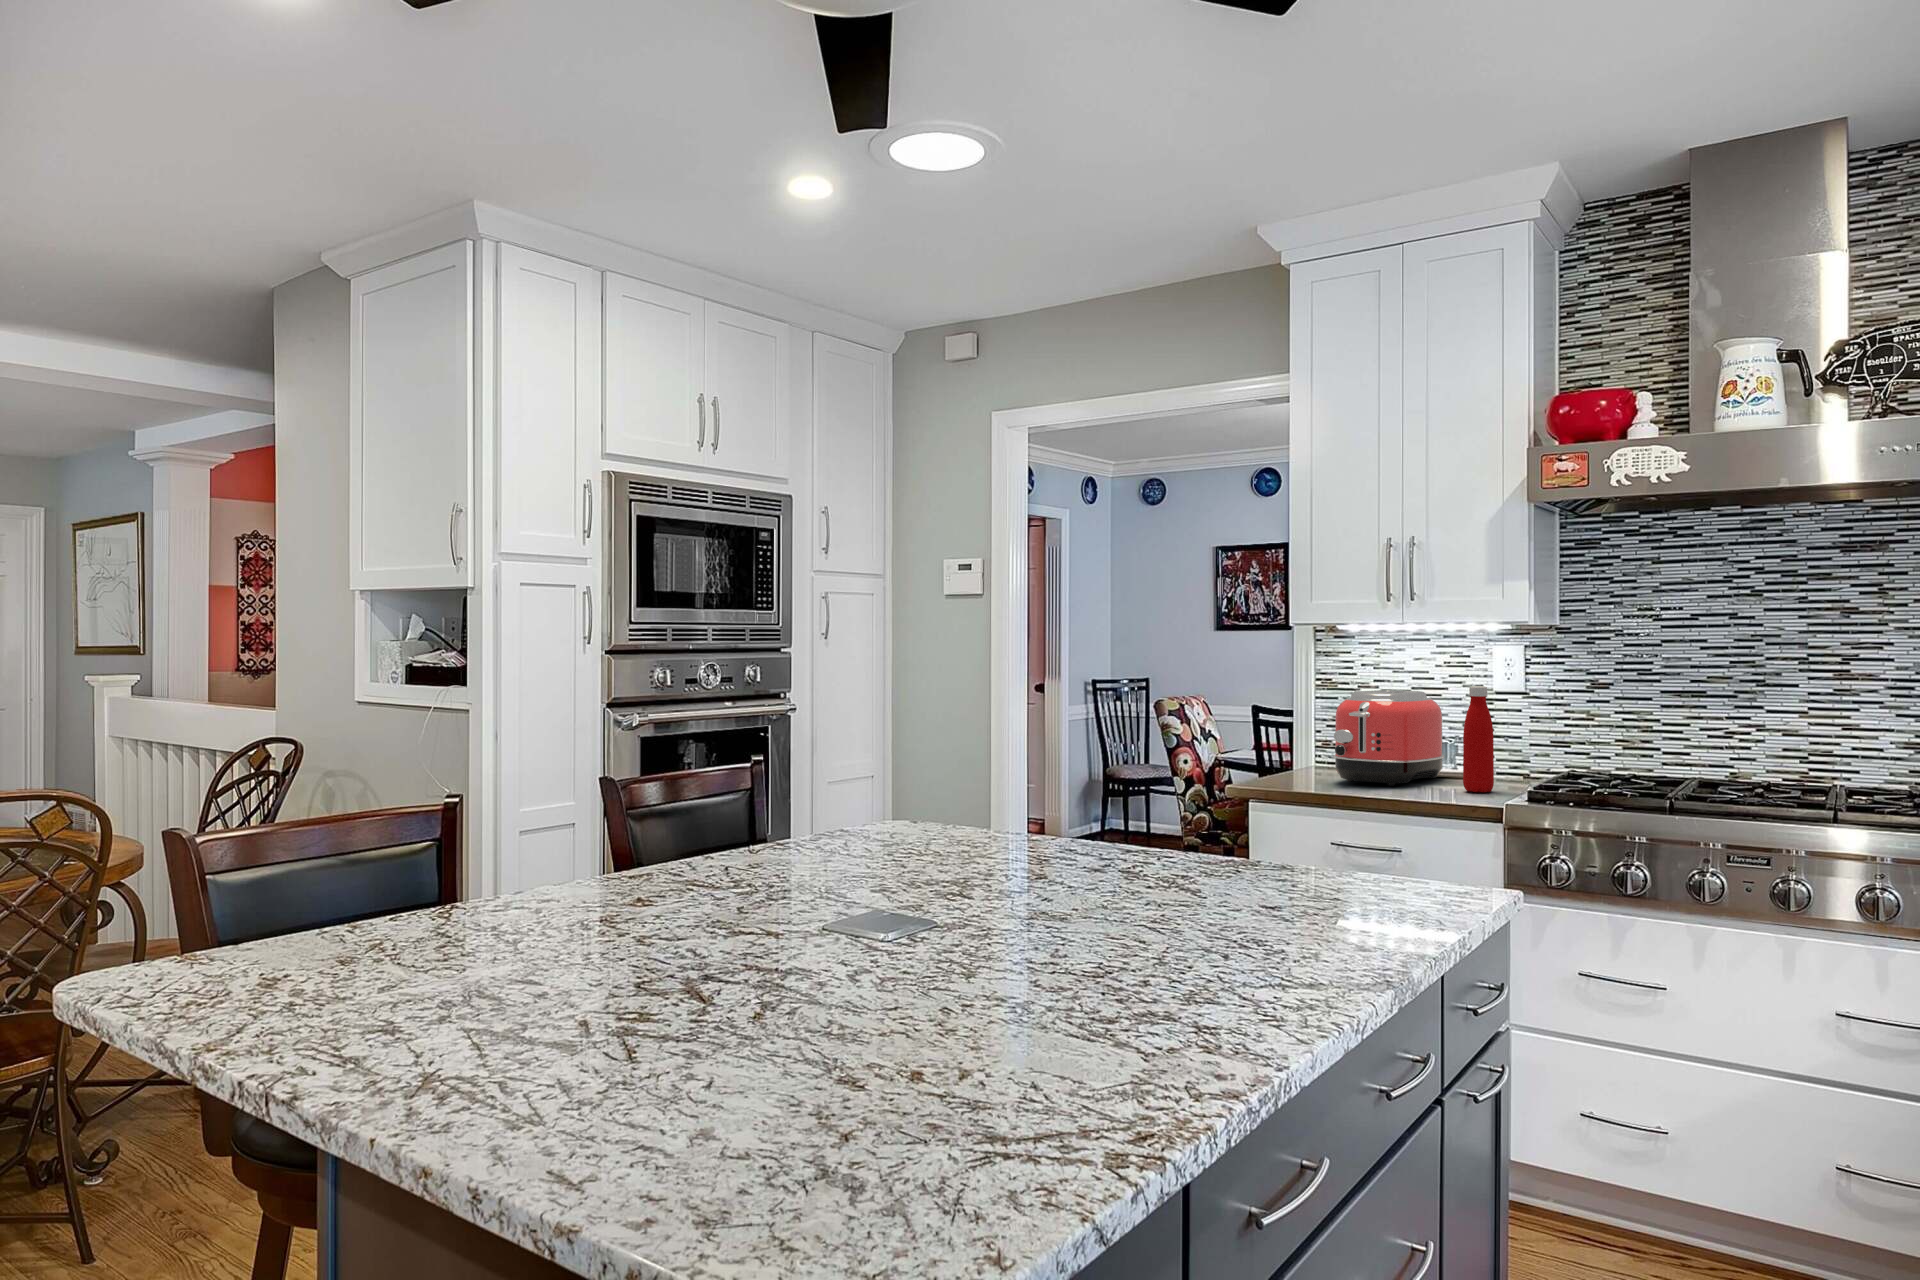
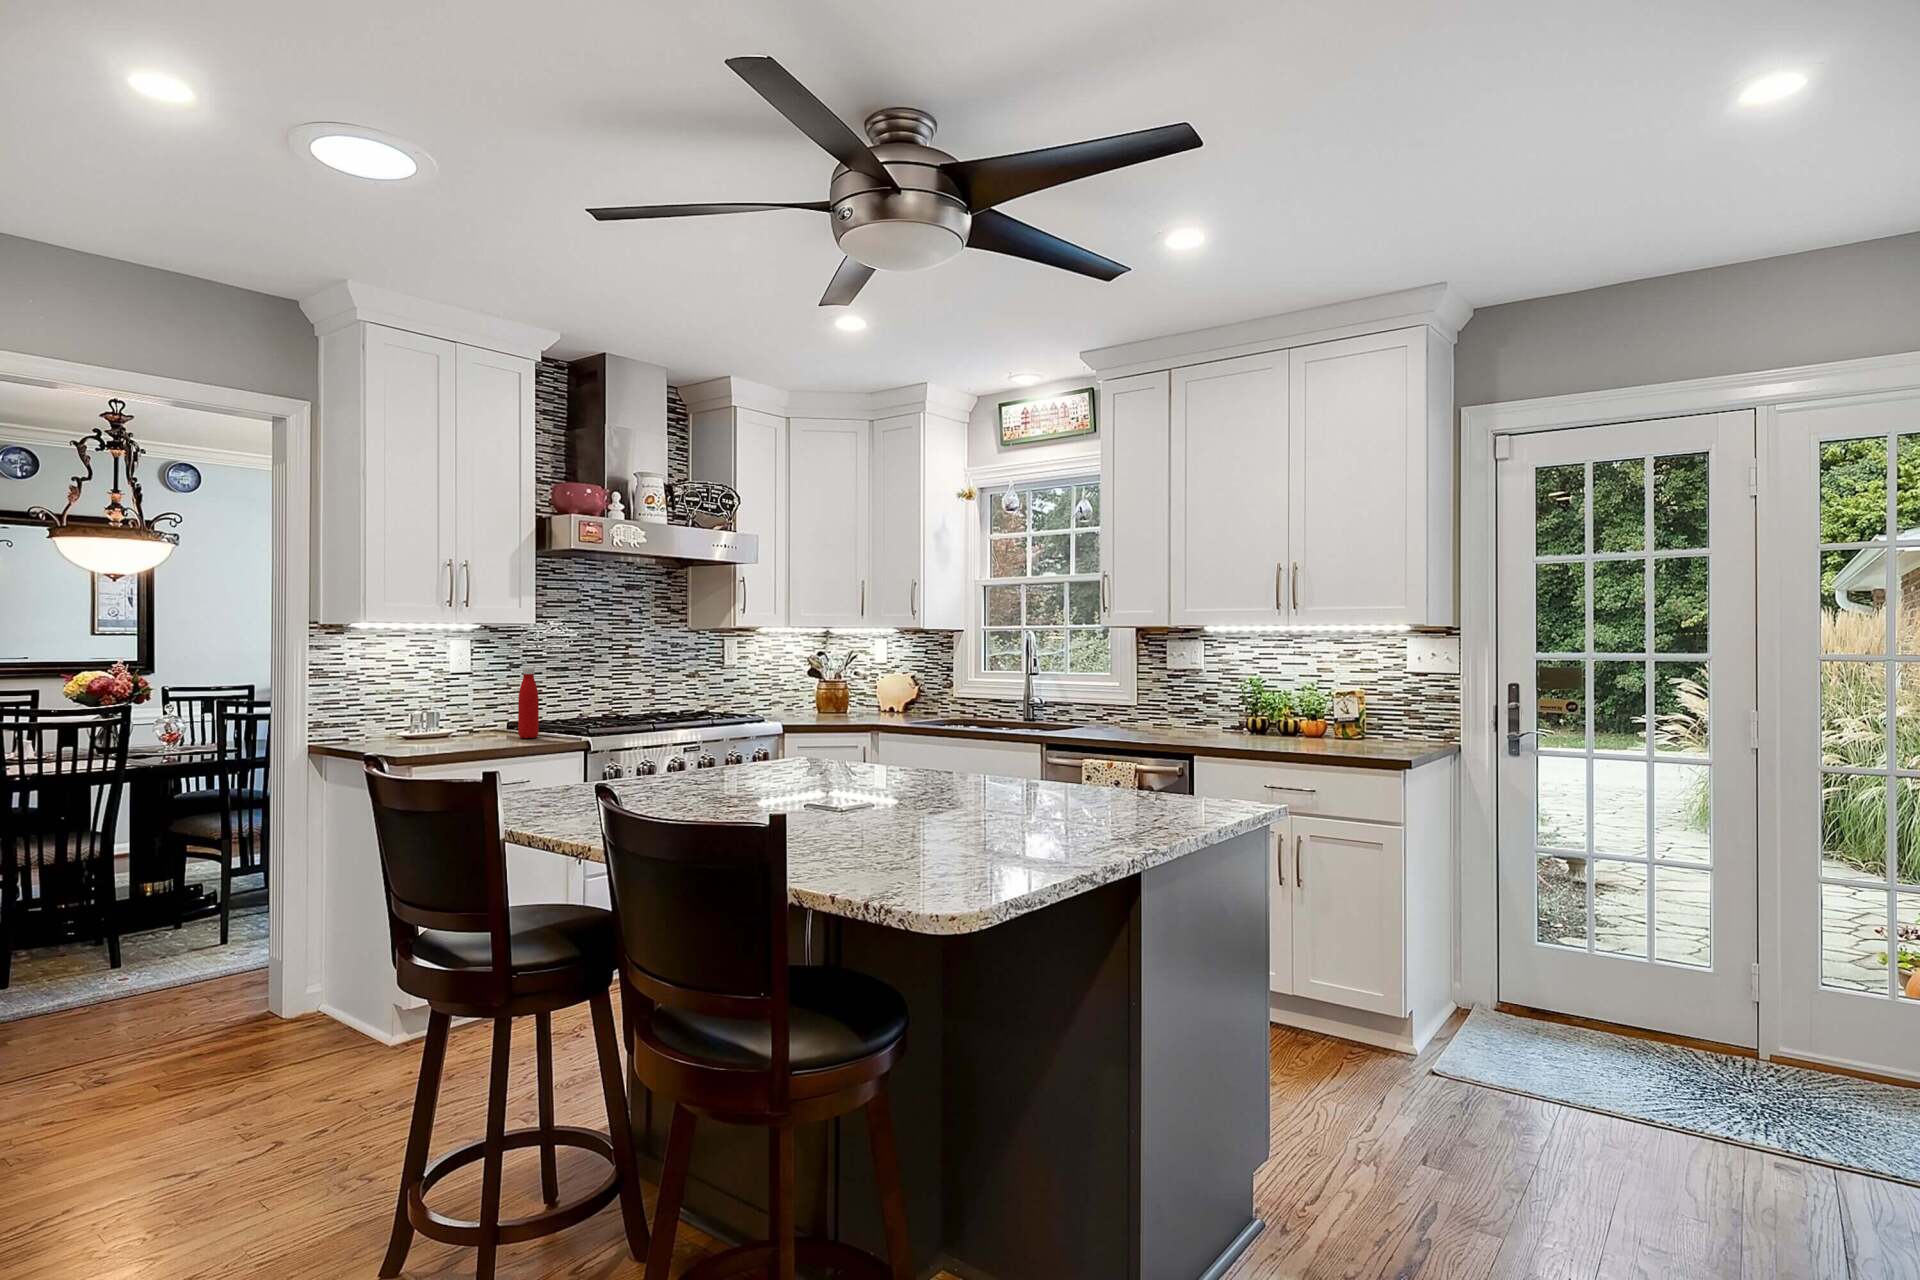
toaster: present [1333,690,1444,786] -> none [396,674,479,746]

